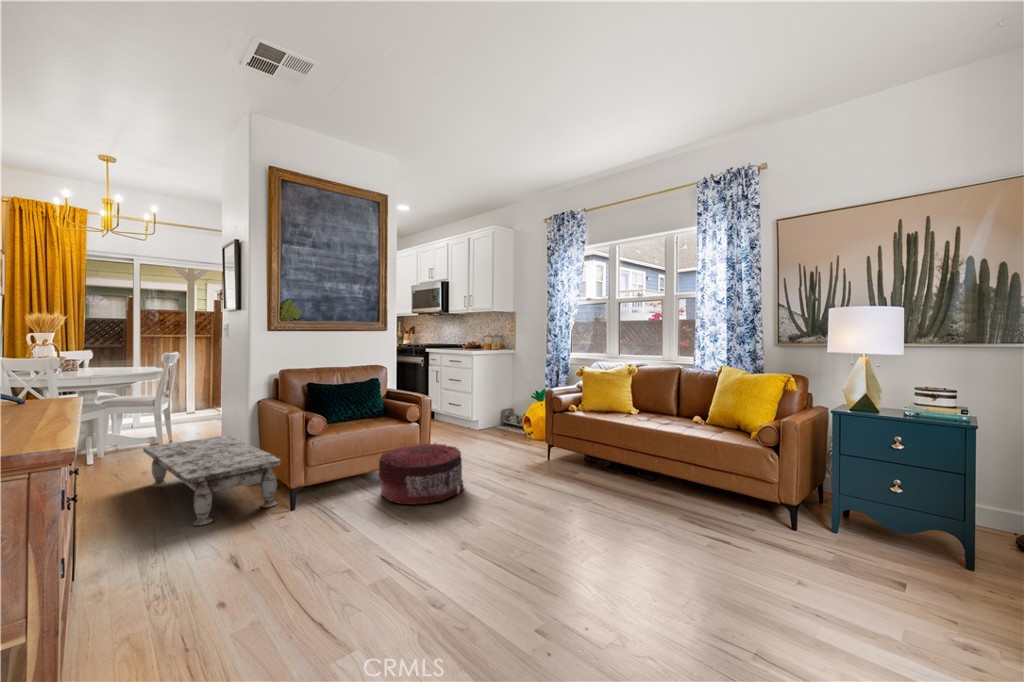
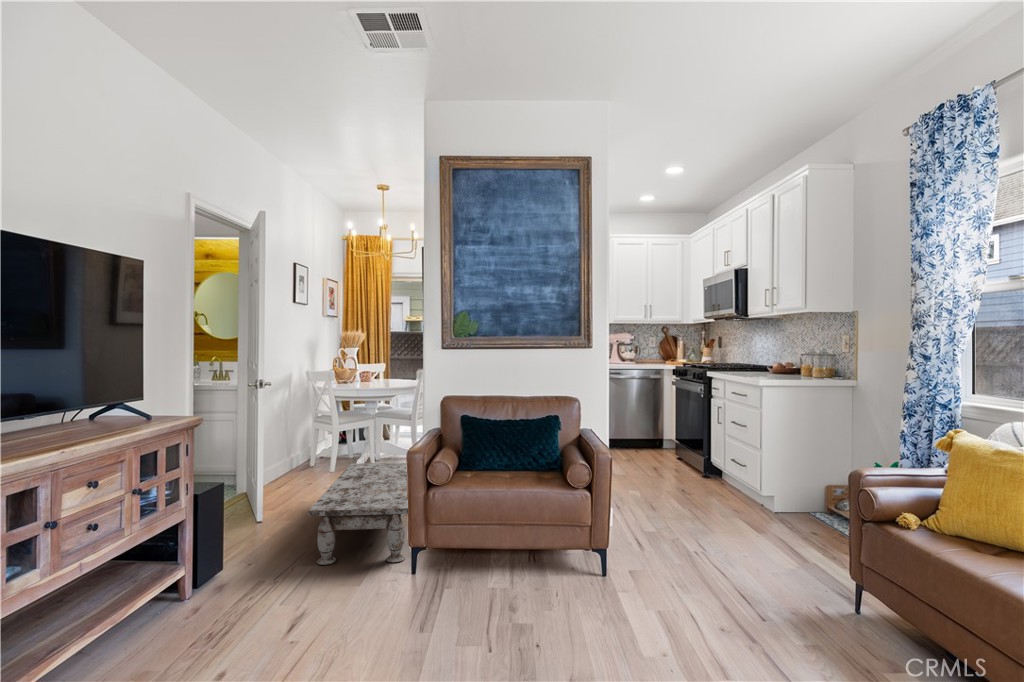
pouf: present [379,443,463,504] -> none [501,520,633,633]

